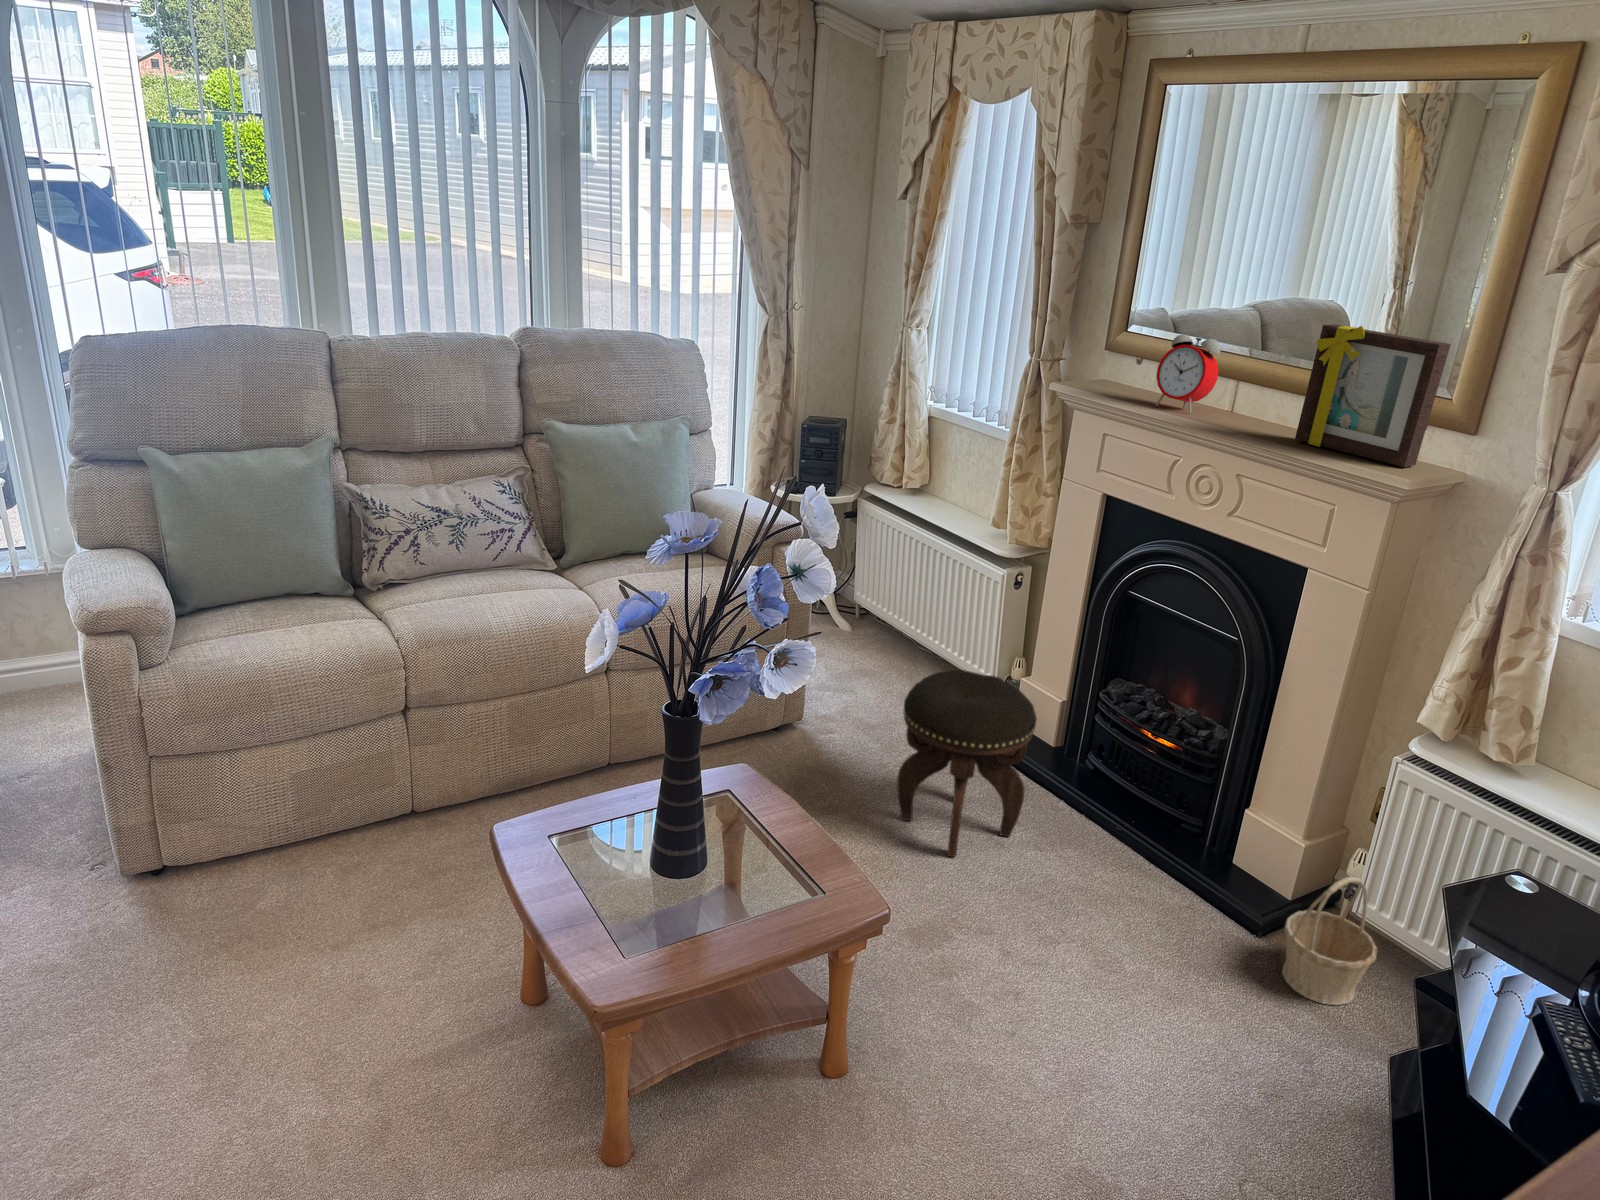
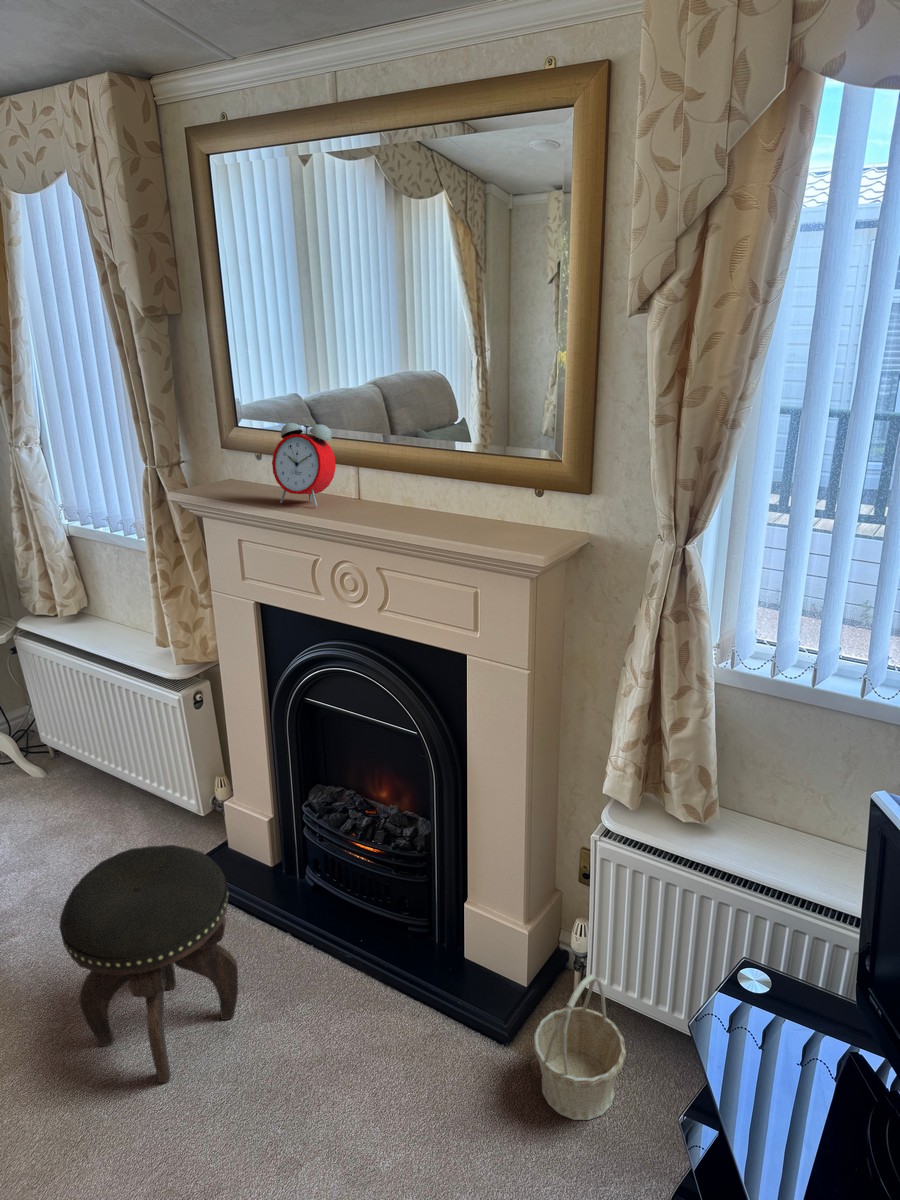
picture frame: present [1295,324,1450,467] -> none [421,394,550,538]

